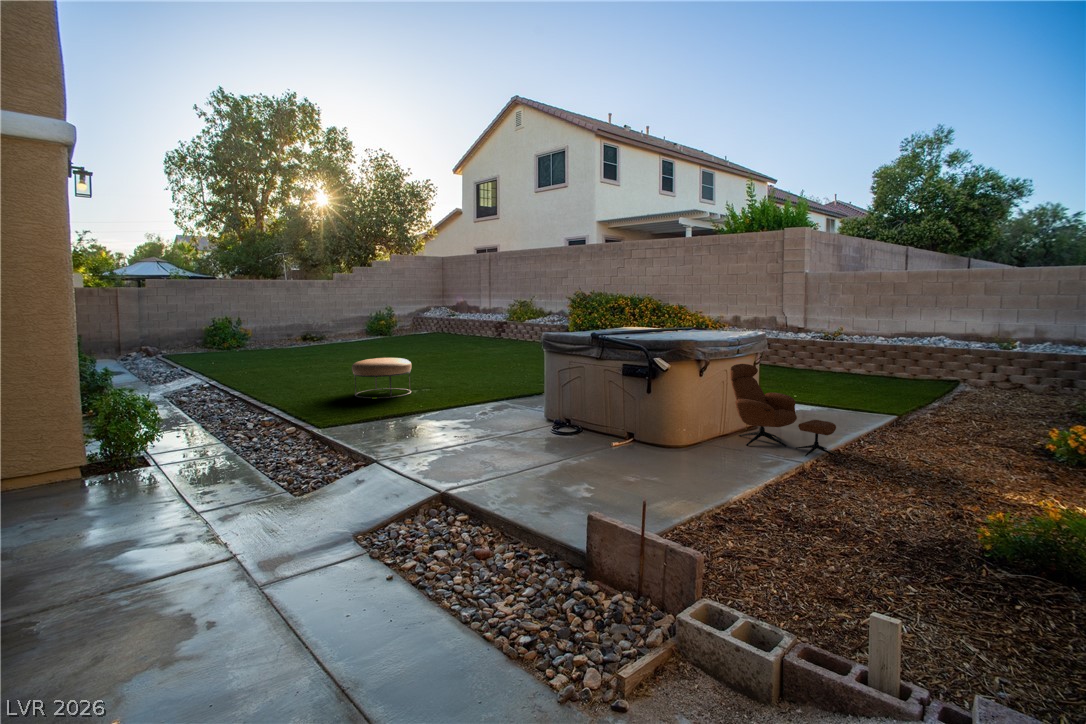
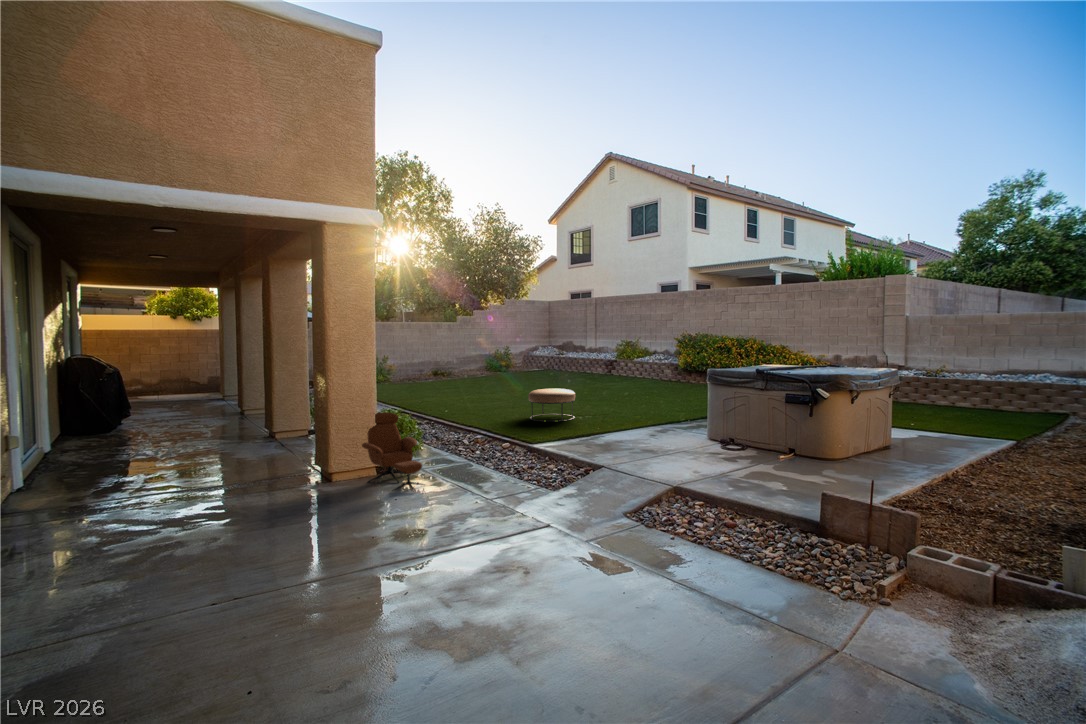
lounge chair: present [730,364,837,457] -> present [362,412,424,491]

